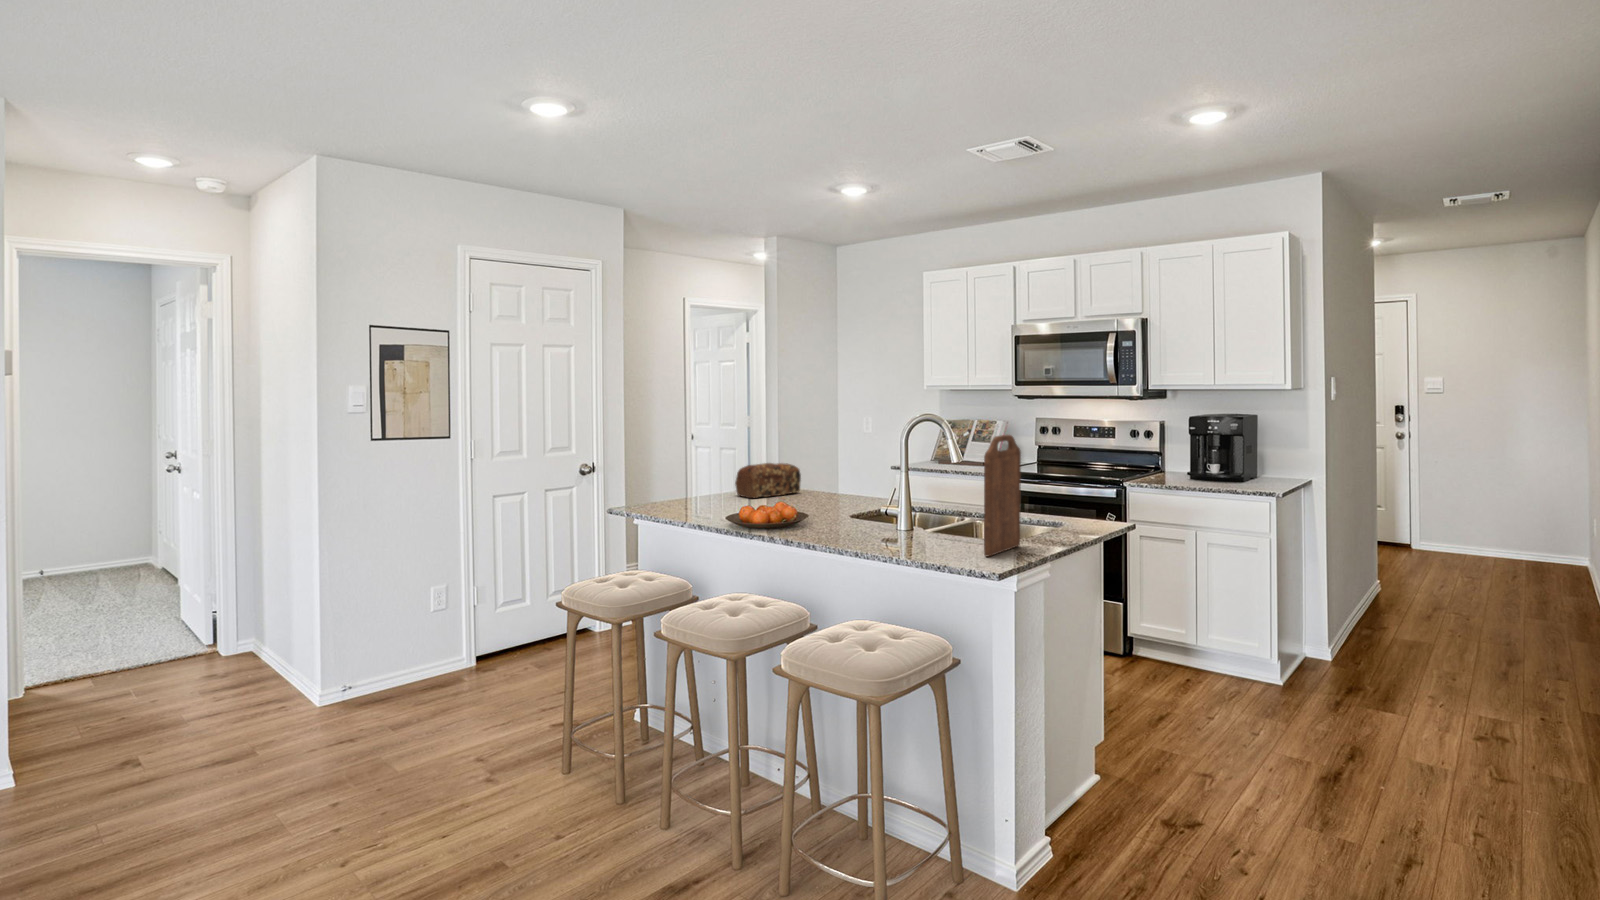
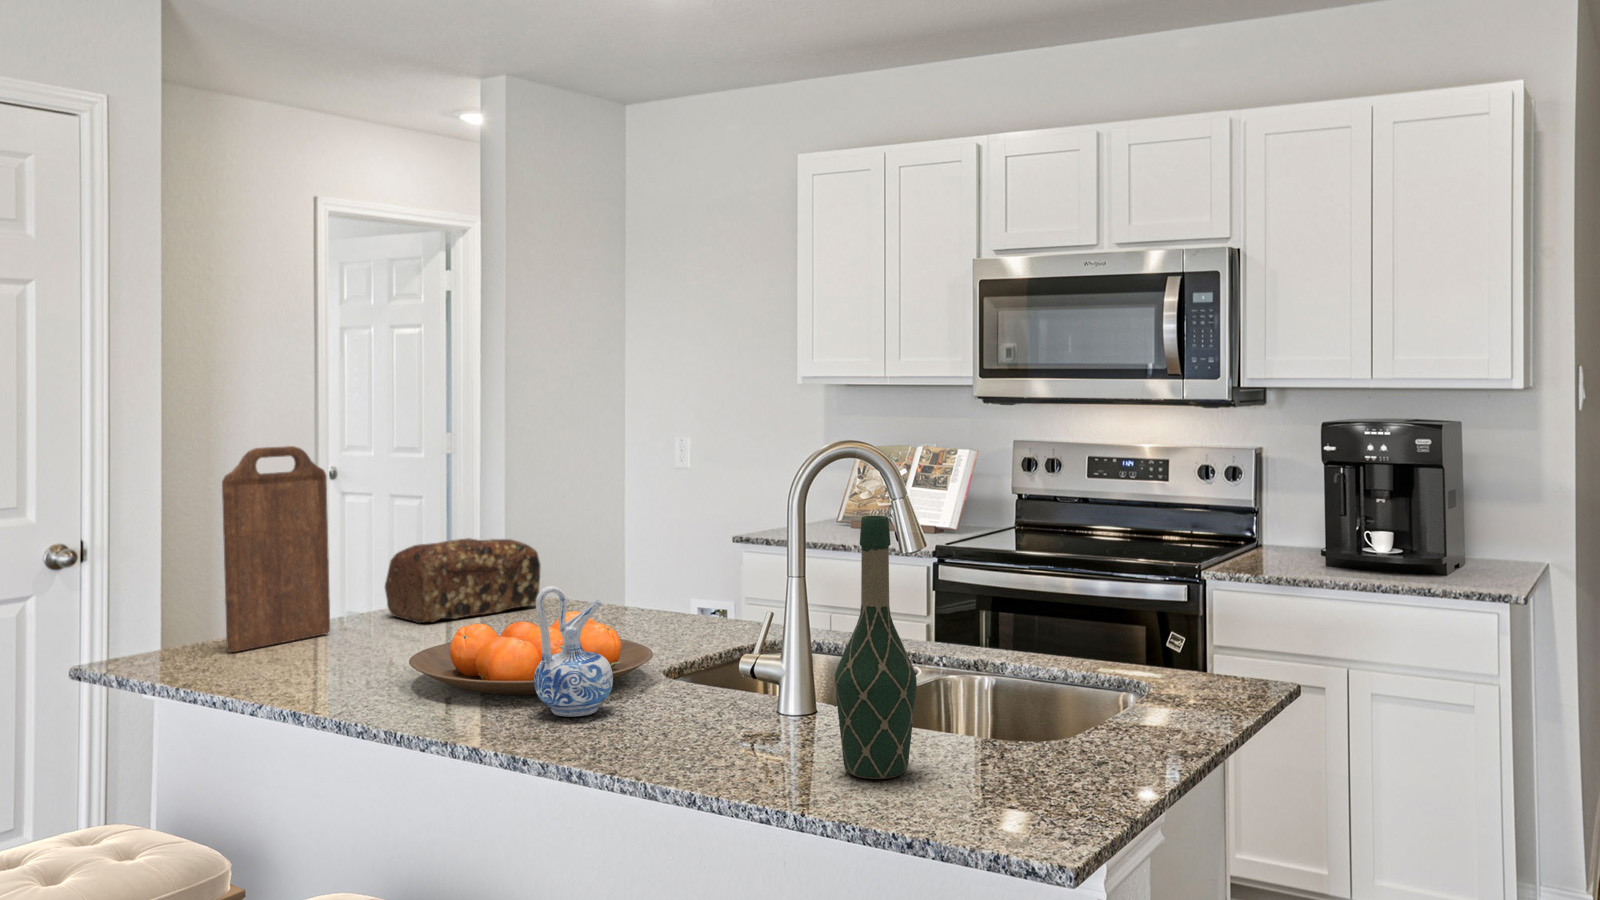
cutting board: present [984,435,1021,556] -> present [222,446,330,652]
wine bottle: none [918,450,949,548] -> present [835,516,917,779]
ceramic pitcher: none [804,478,834,529] -> present [534,586,613,717]

